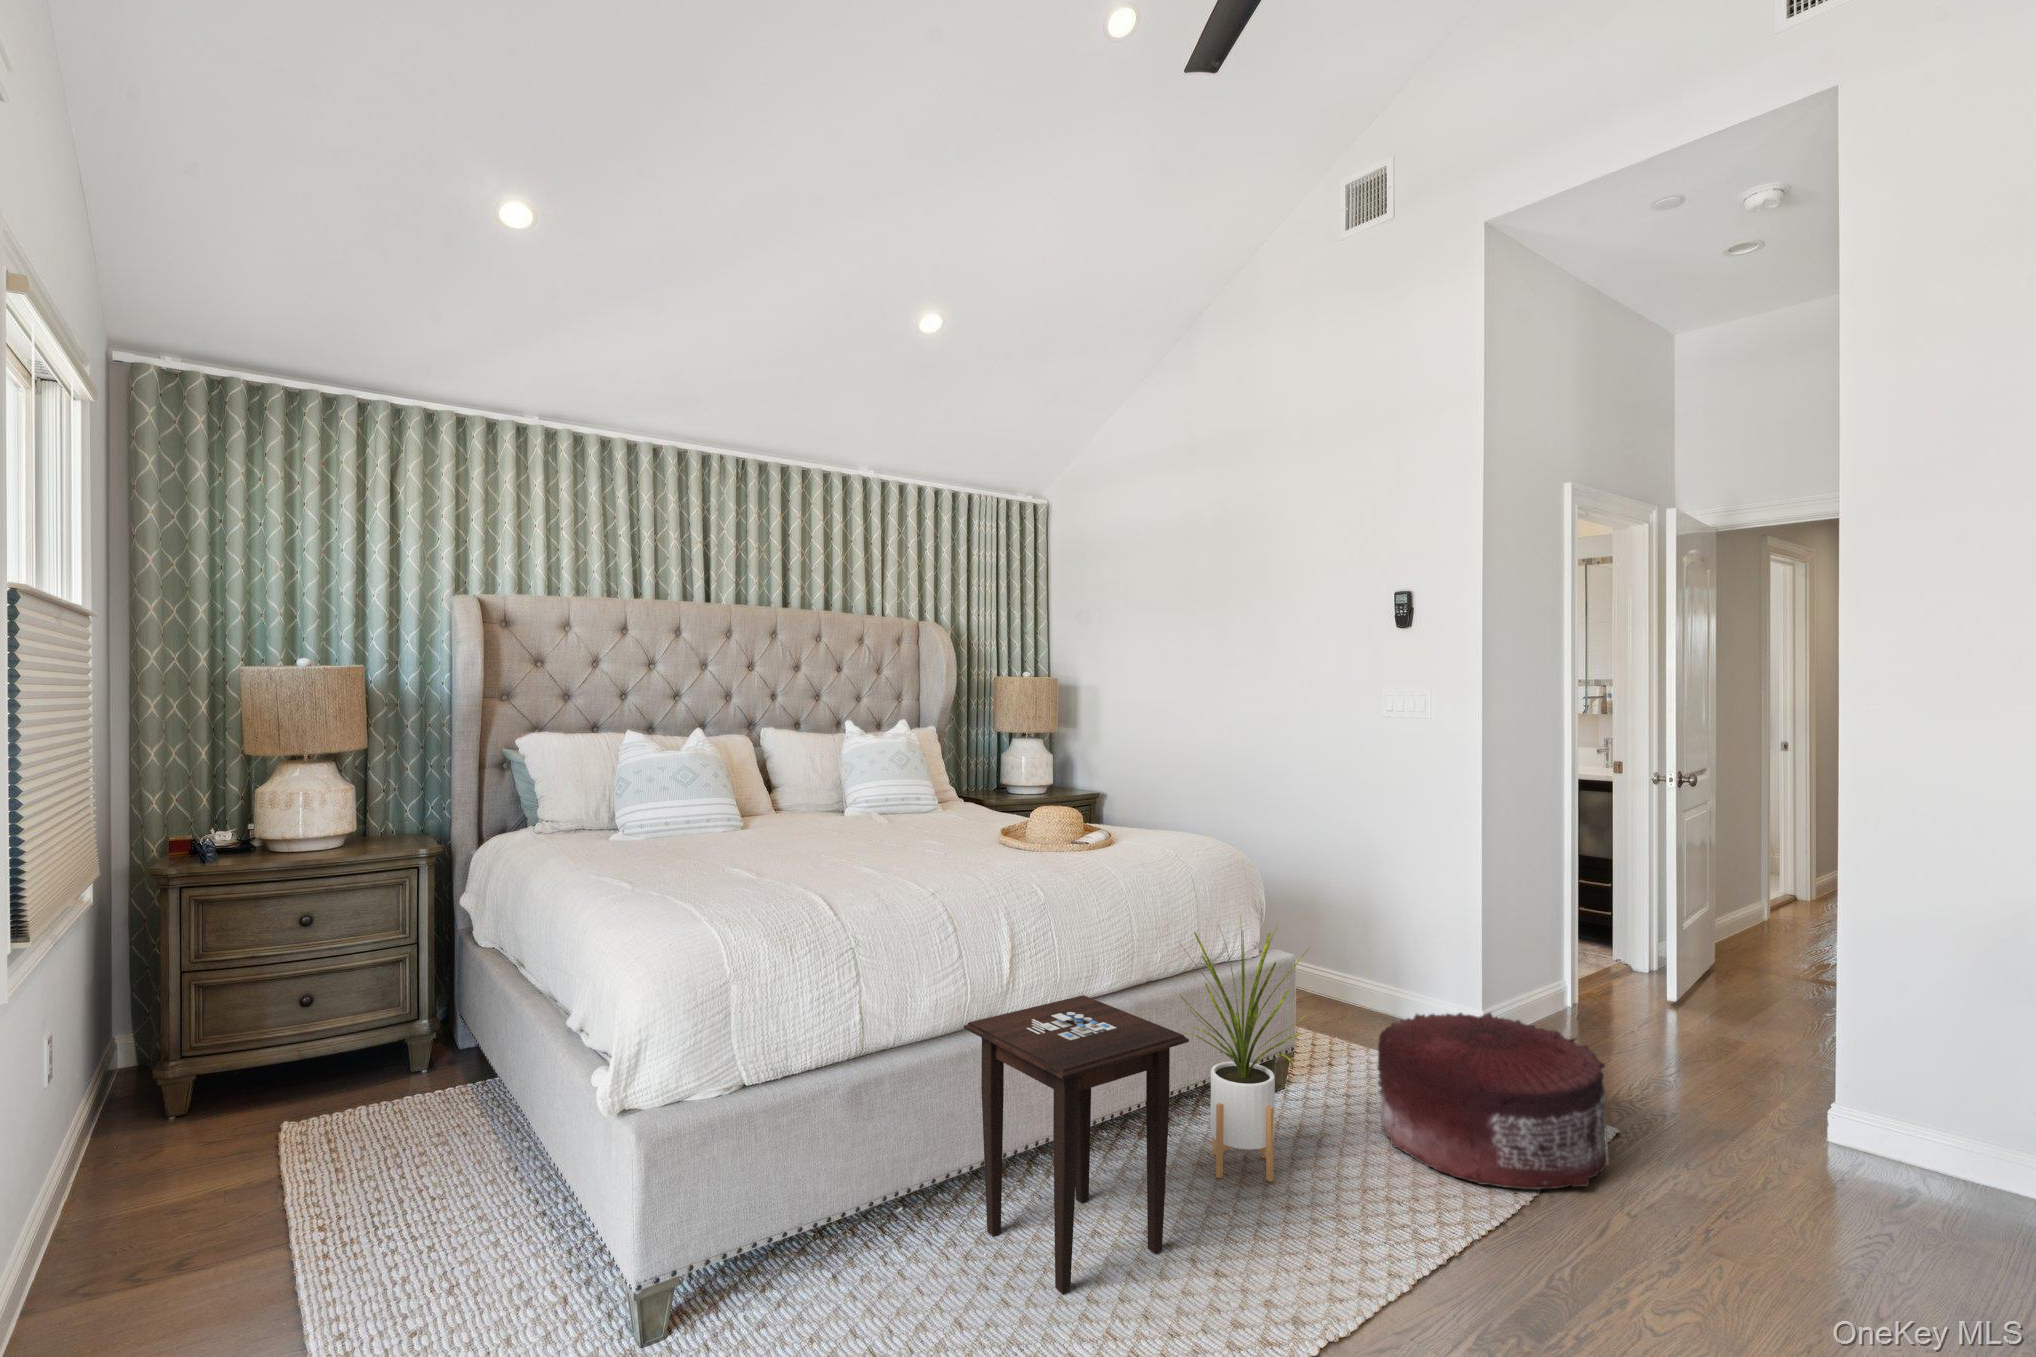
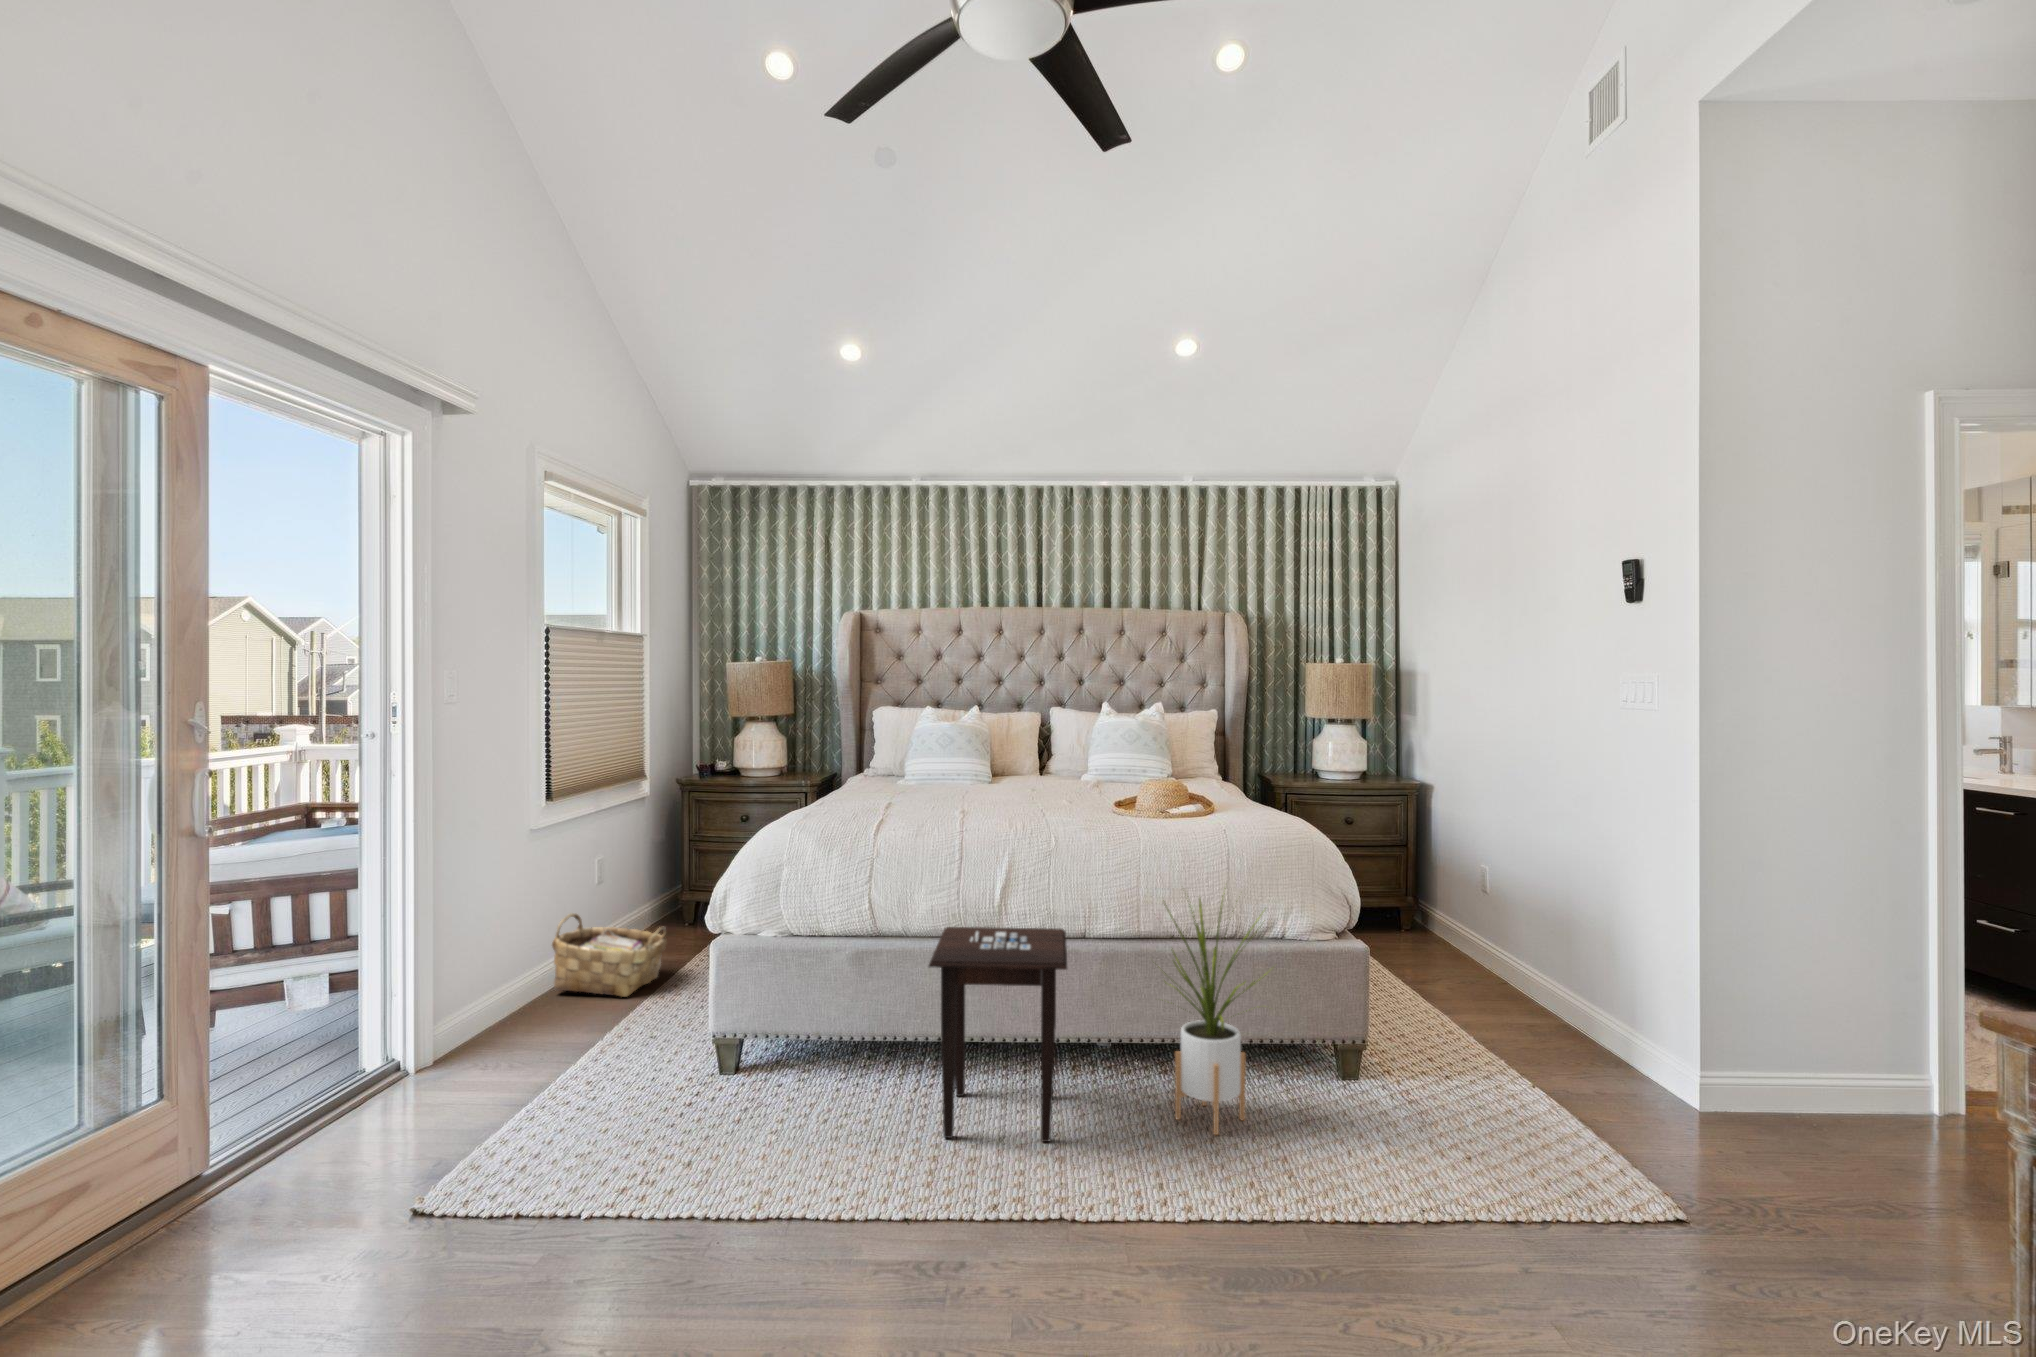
pouf: present [1378,1012,1609,1190] -> none [1373,1030,1653,1242]
woven basket: none [81,1124,322,1302] -> present [552,913,667,997]

